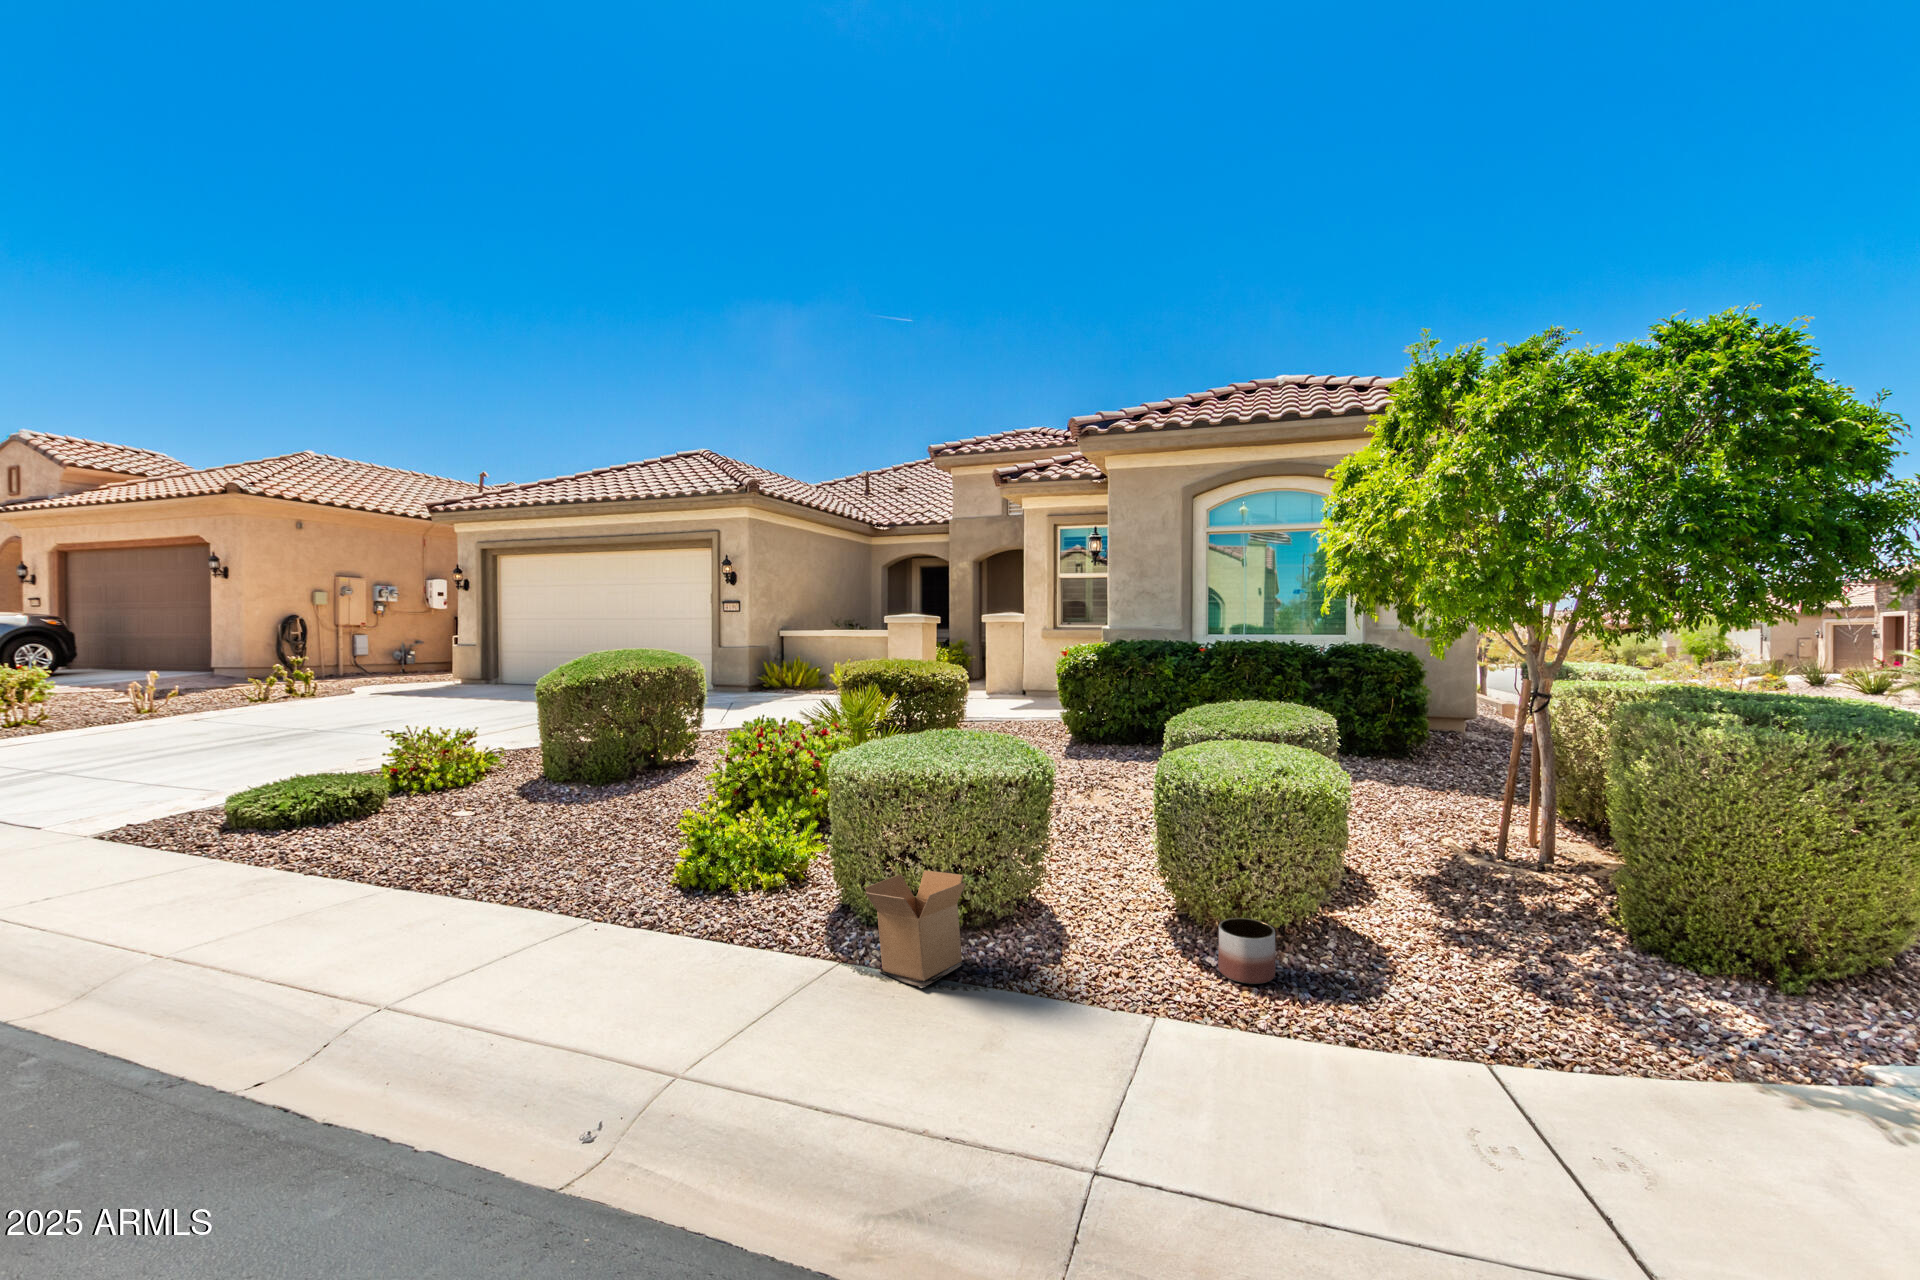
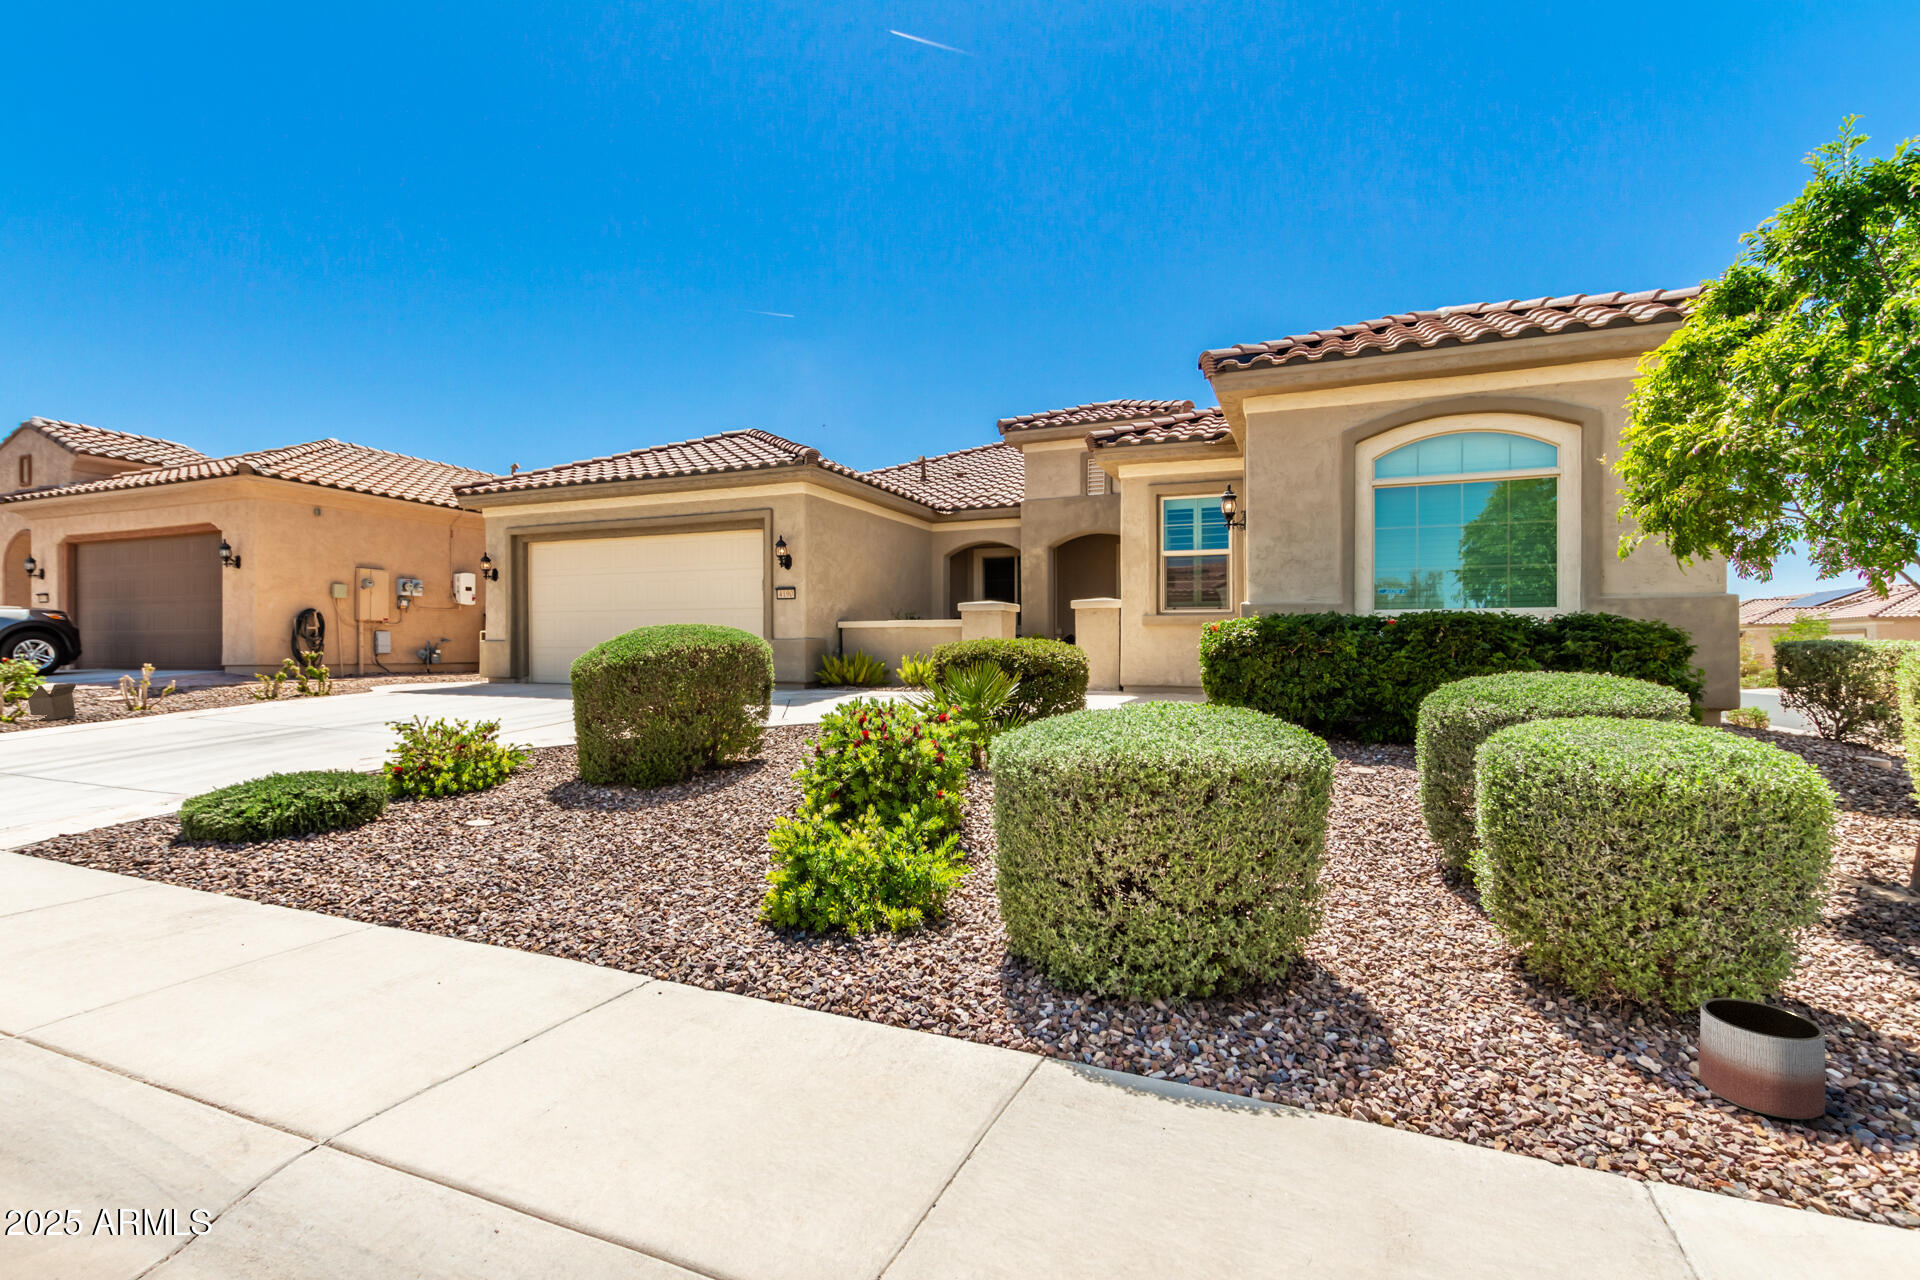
cardboard box: present [865,870,966,988] -> present [28,683,76,721]

